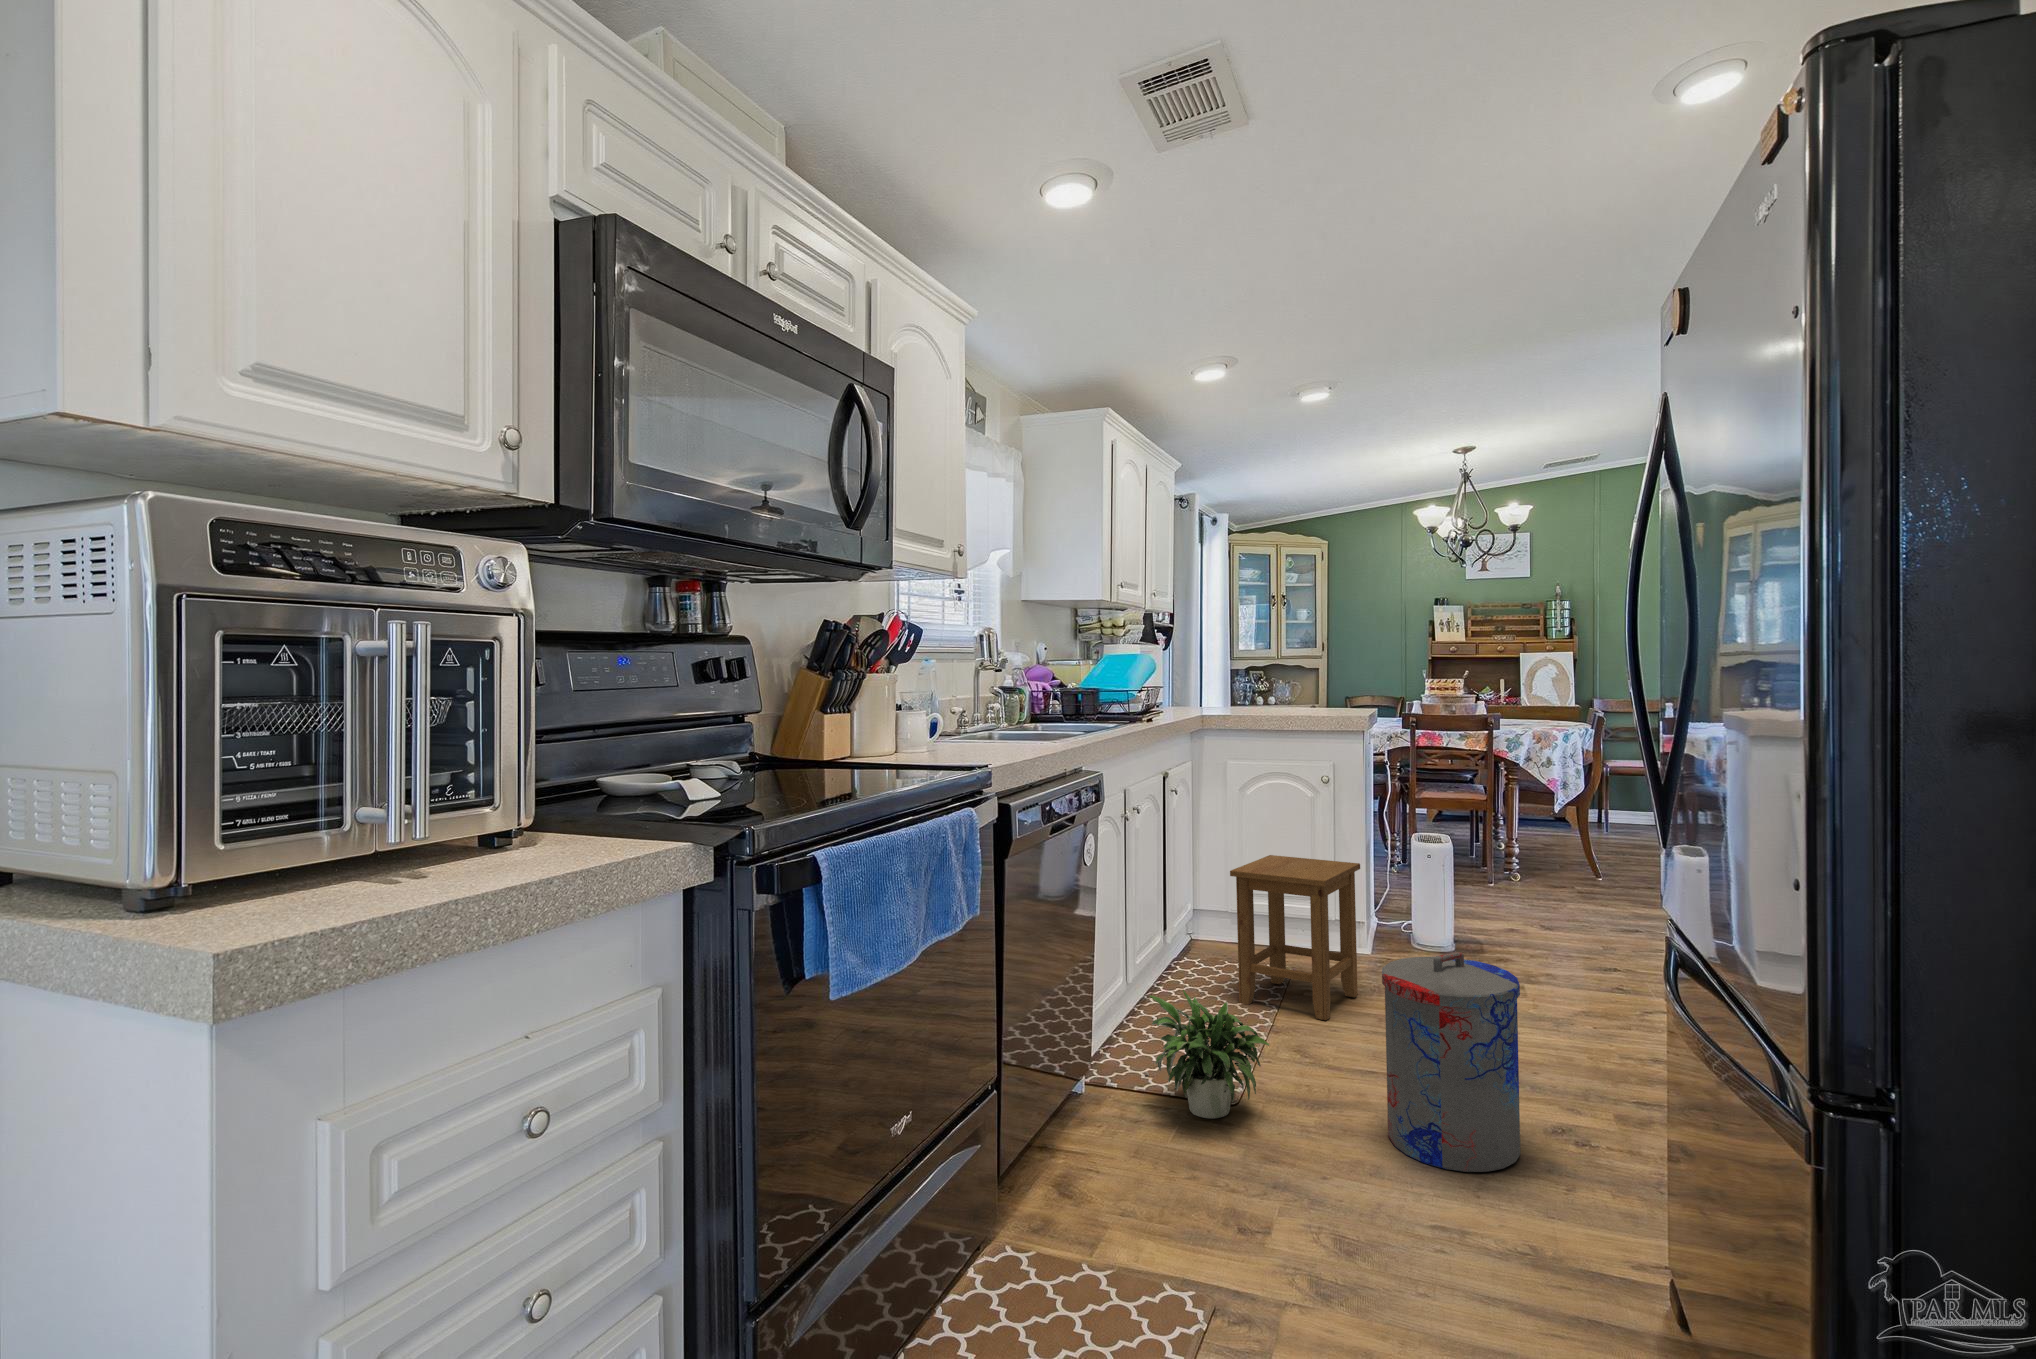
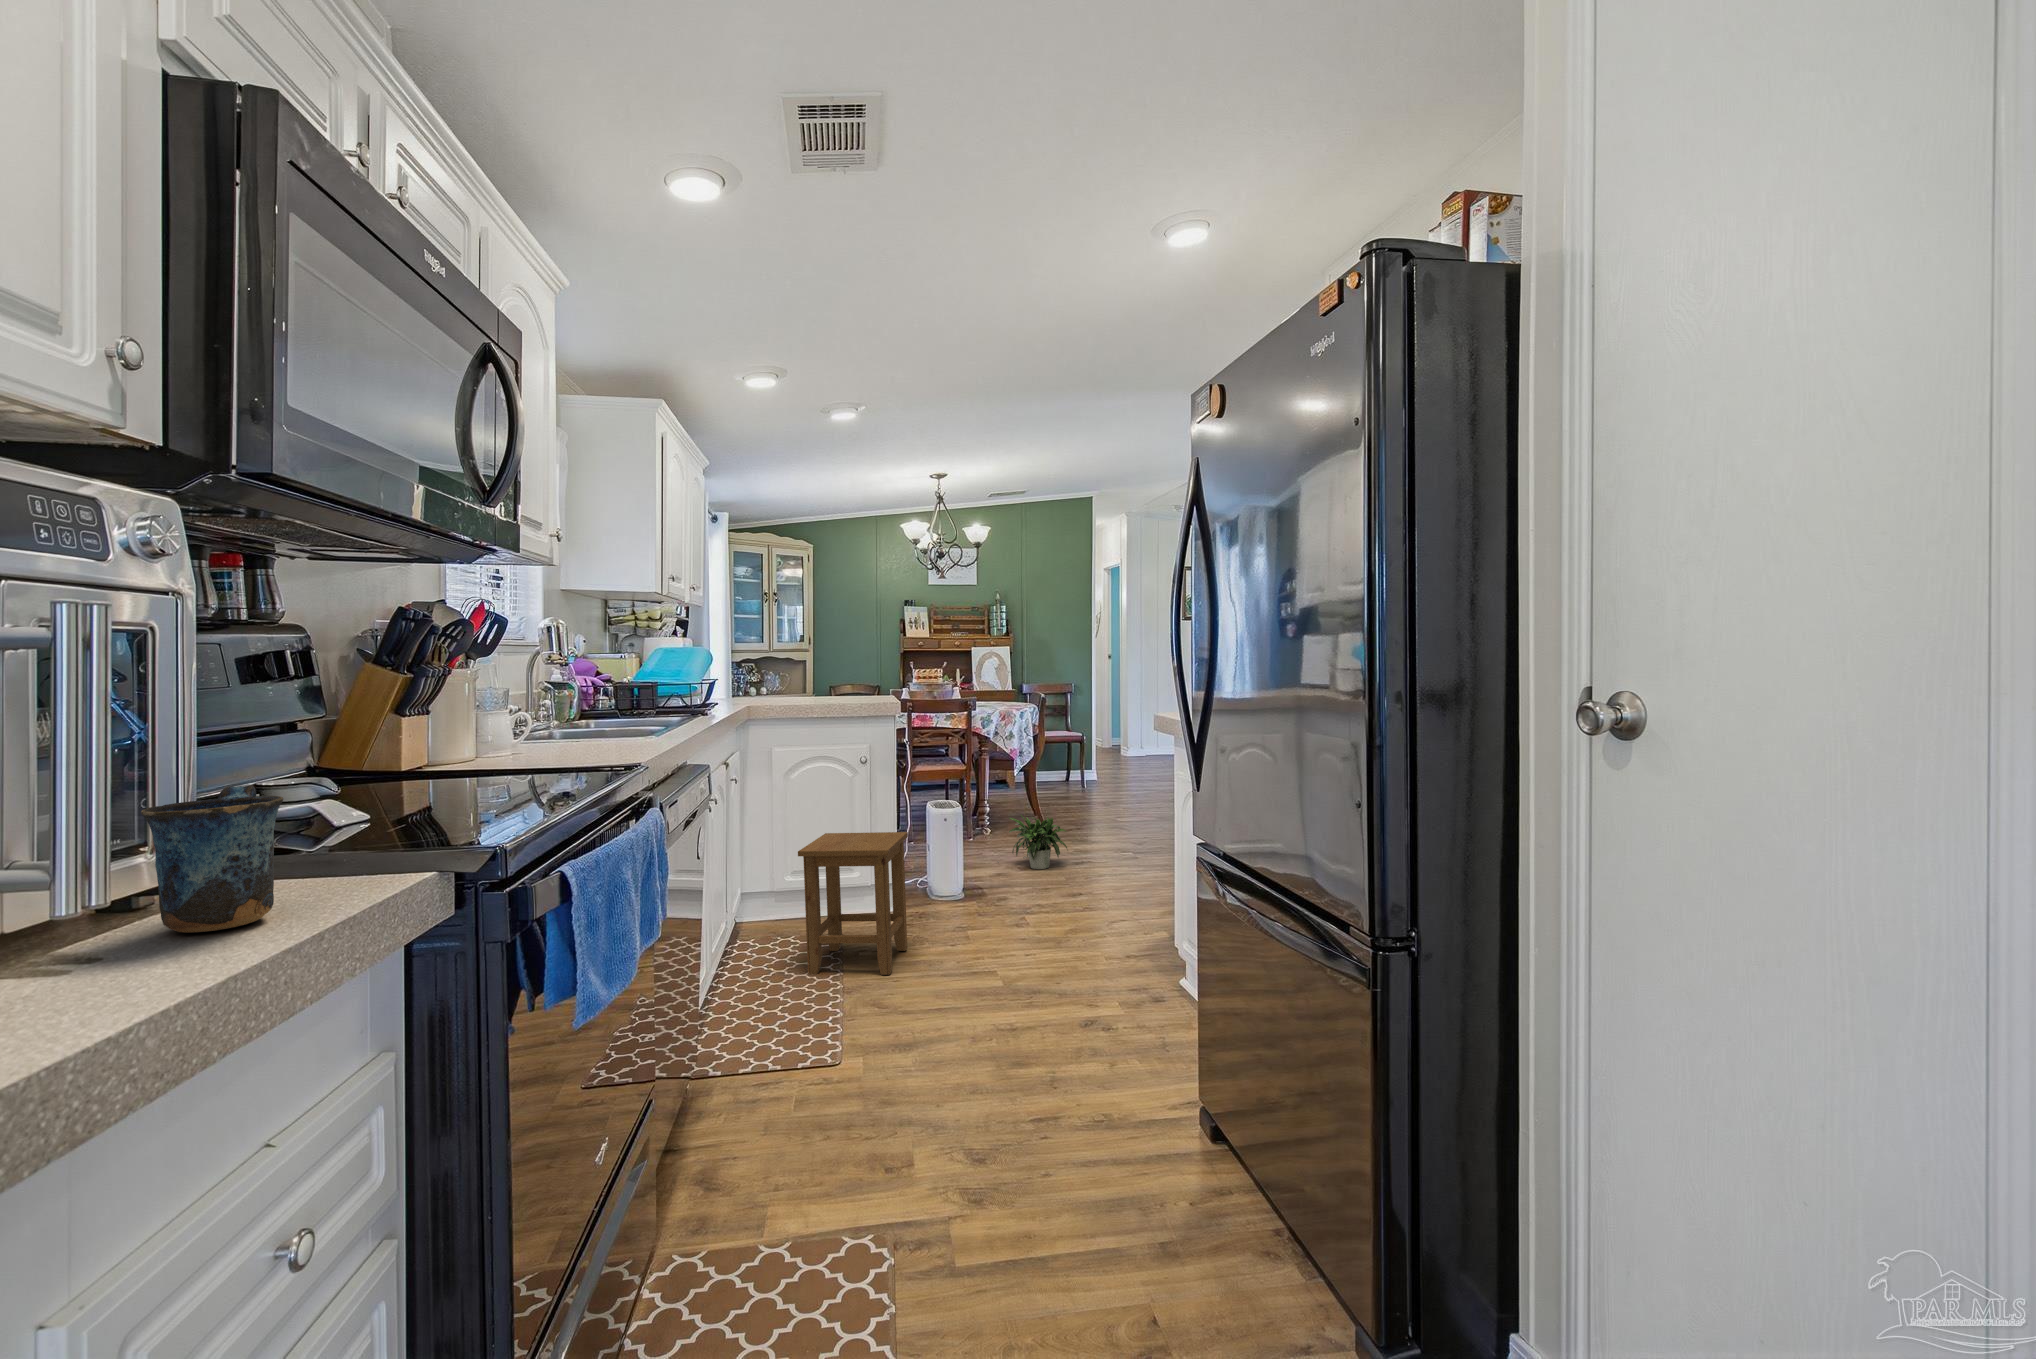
mug: none [456,763,552,869] -> present [141,785,283,933]
trash can: present [1382,952,1520,1172] -> none [968,893,1075,1074]
potted plant: present [1145,990,1269,1118] -> present [997,815,1067,869]

